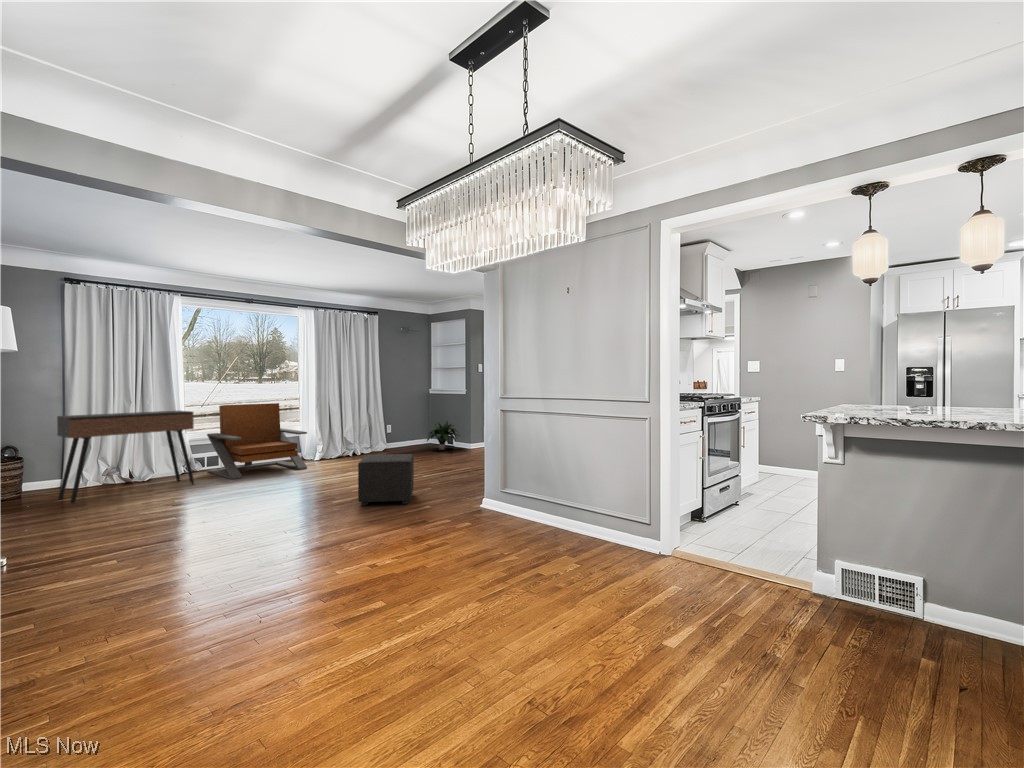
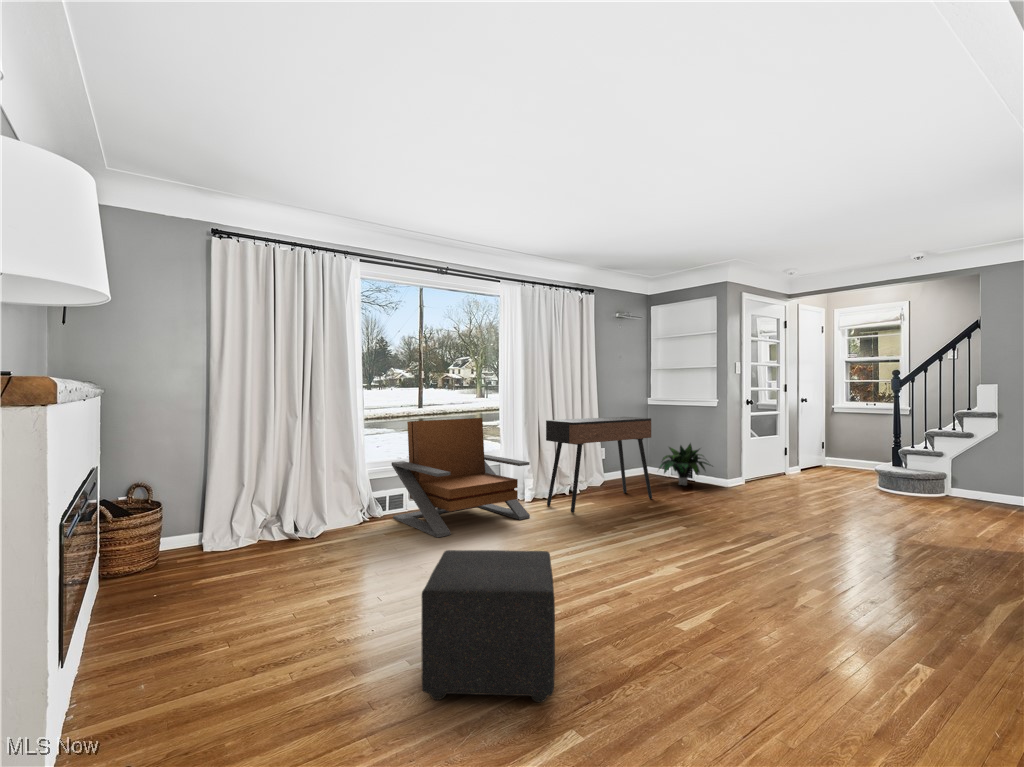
console table: present [57,411,194,504] -> present [546,417,652,513]
ottoman: present [358,454,414,506] -> present [421,550,555,702]

